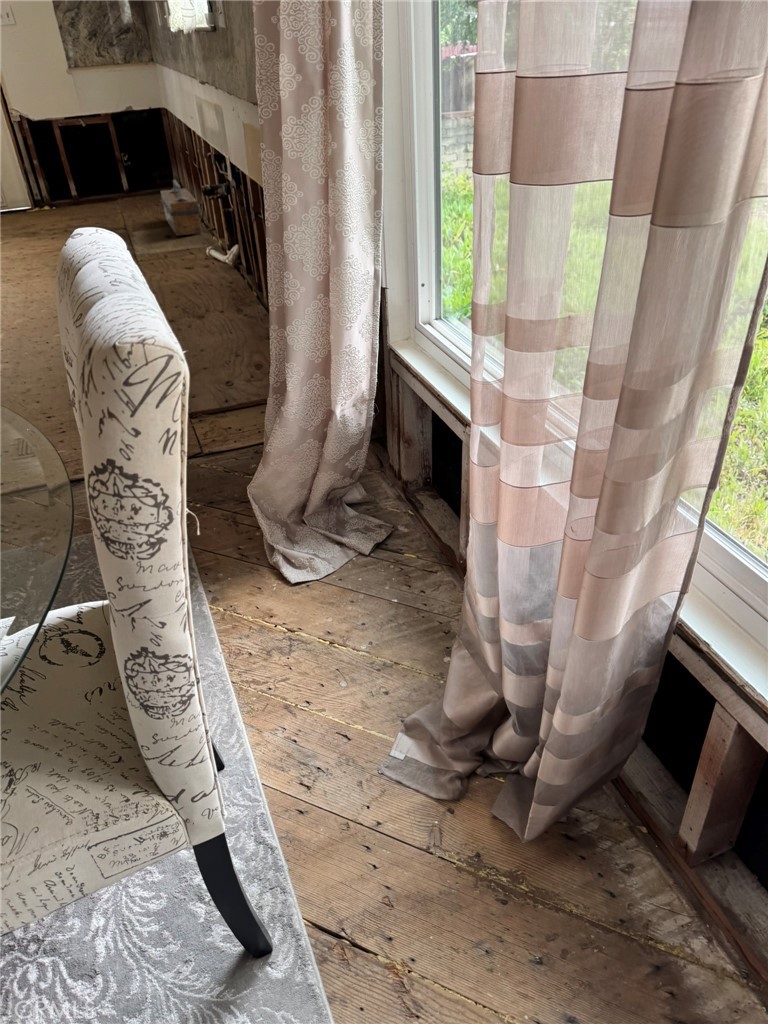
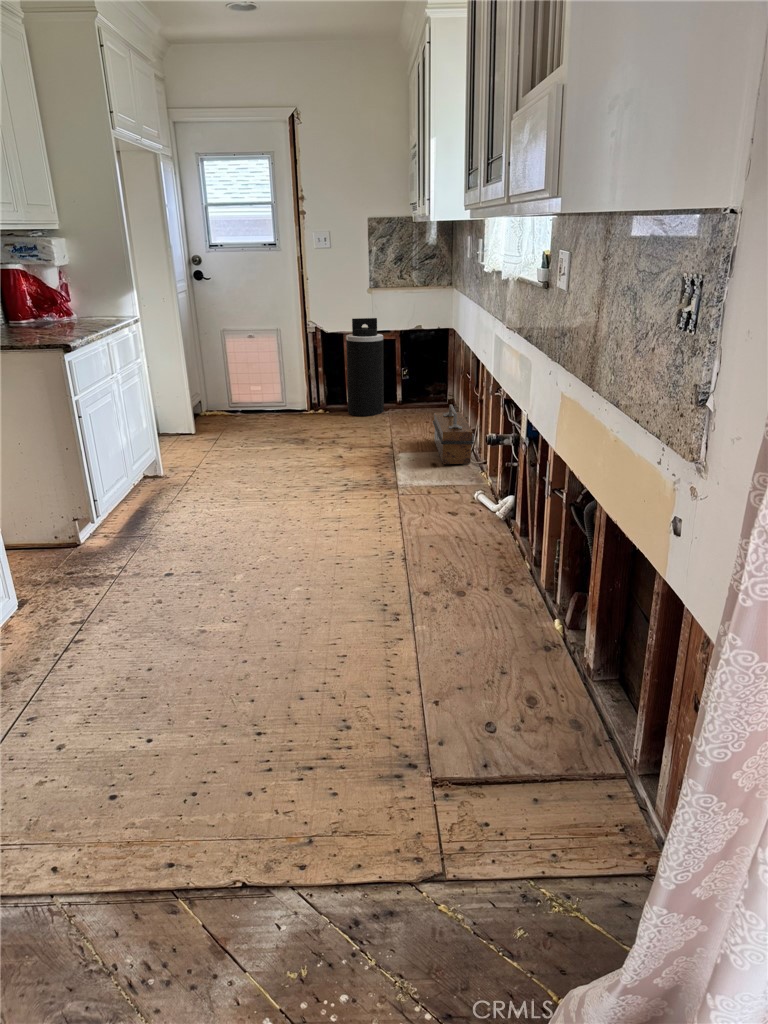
trash can: none [55,101,113,208] -> present [346,318,384,416]

